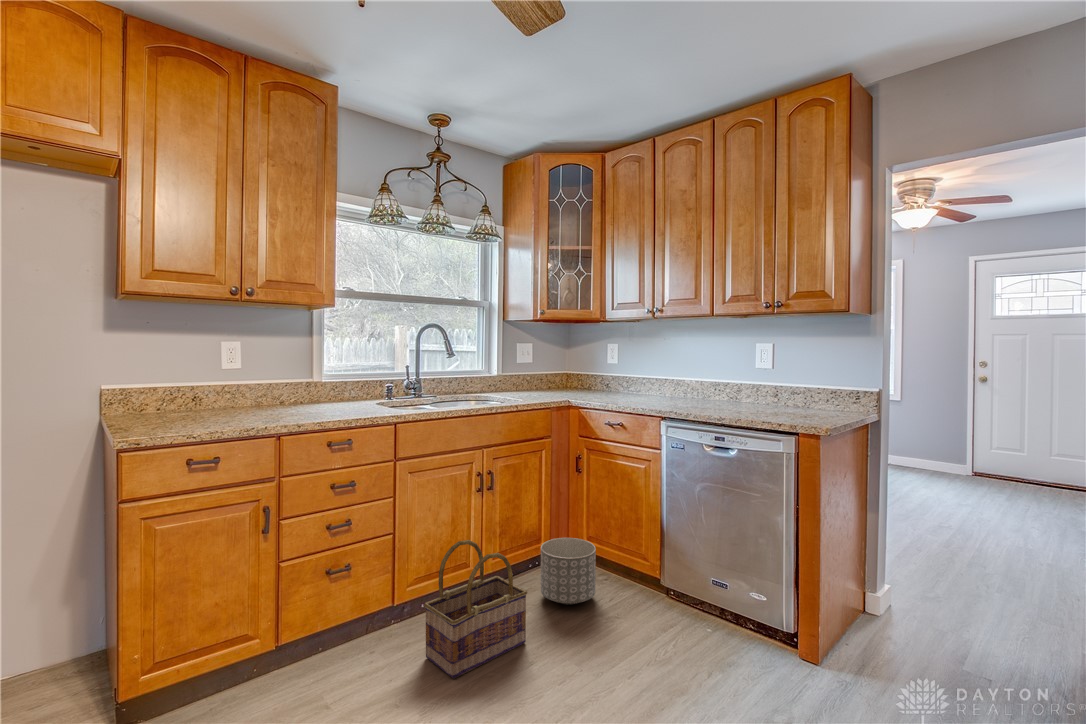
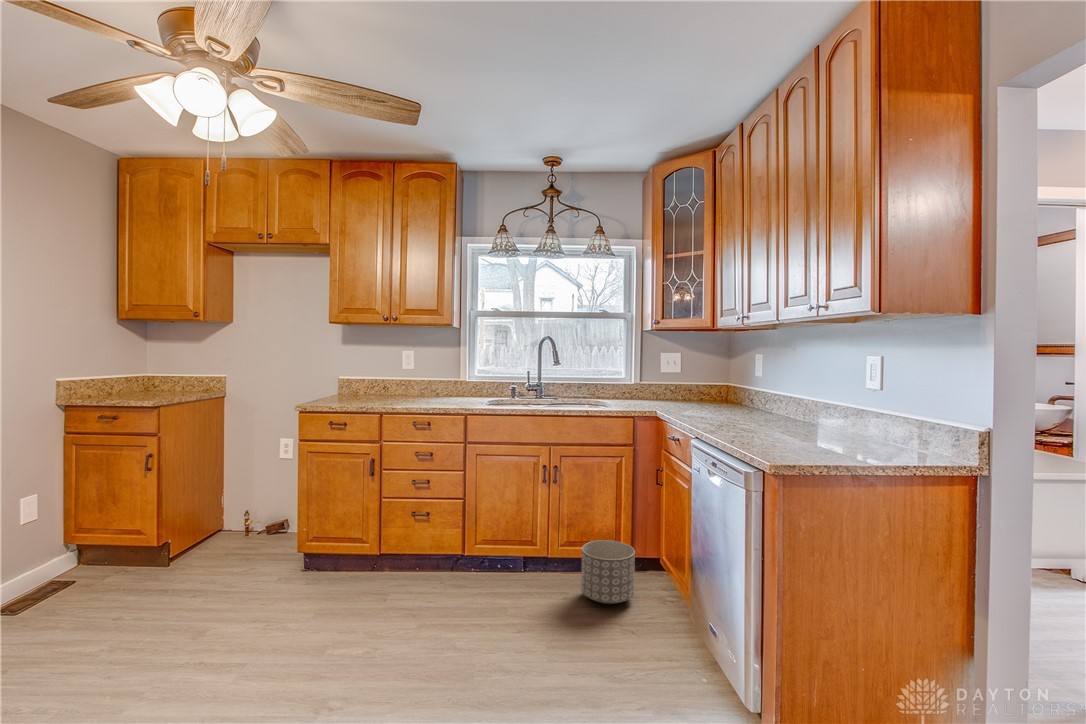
basket: present [424,540,527,678] -> none [451,513,531,614]

